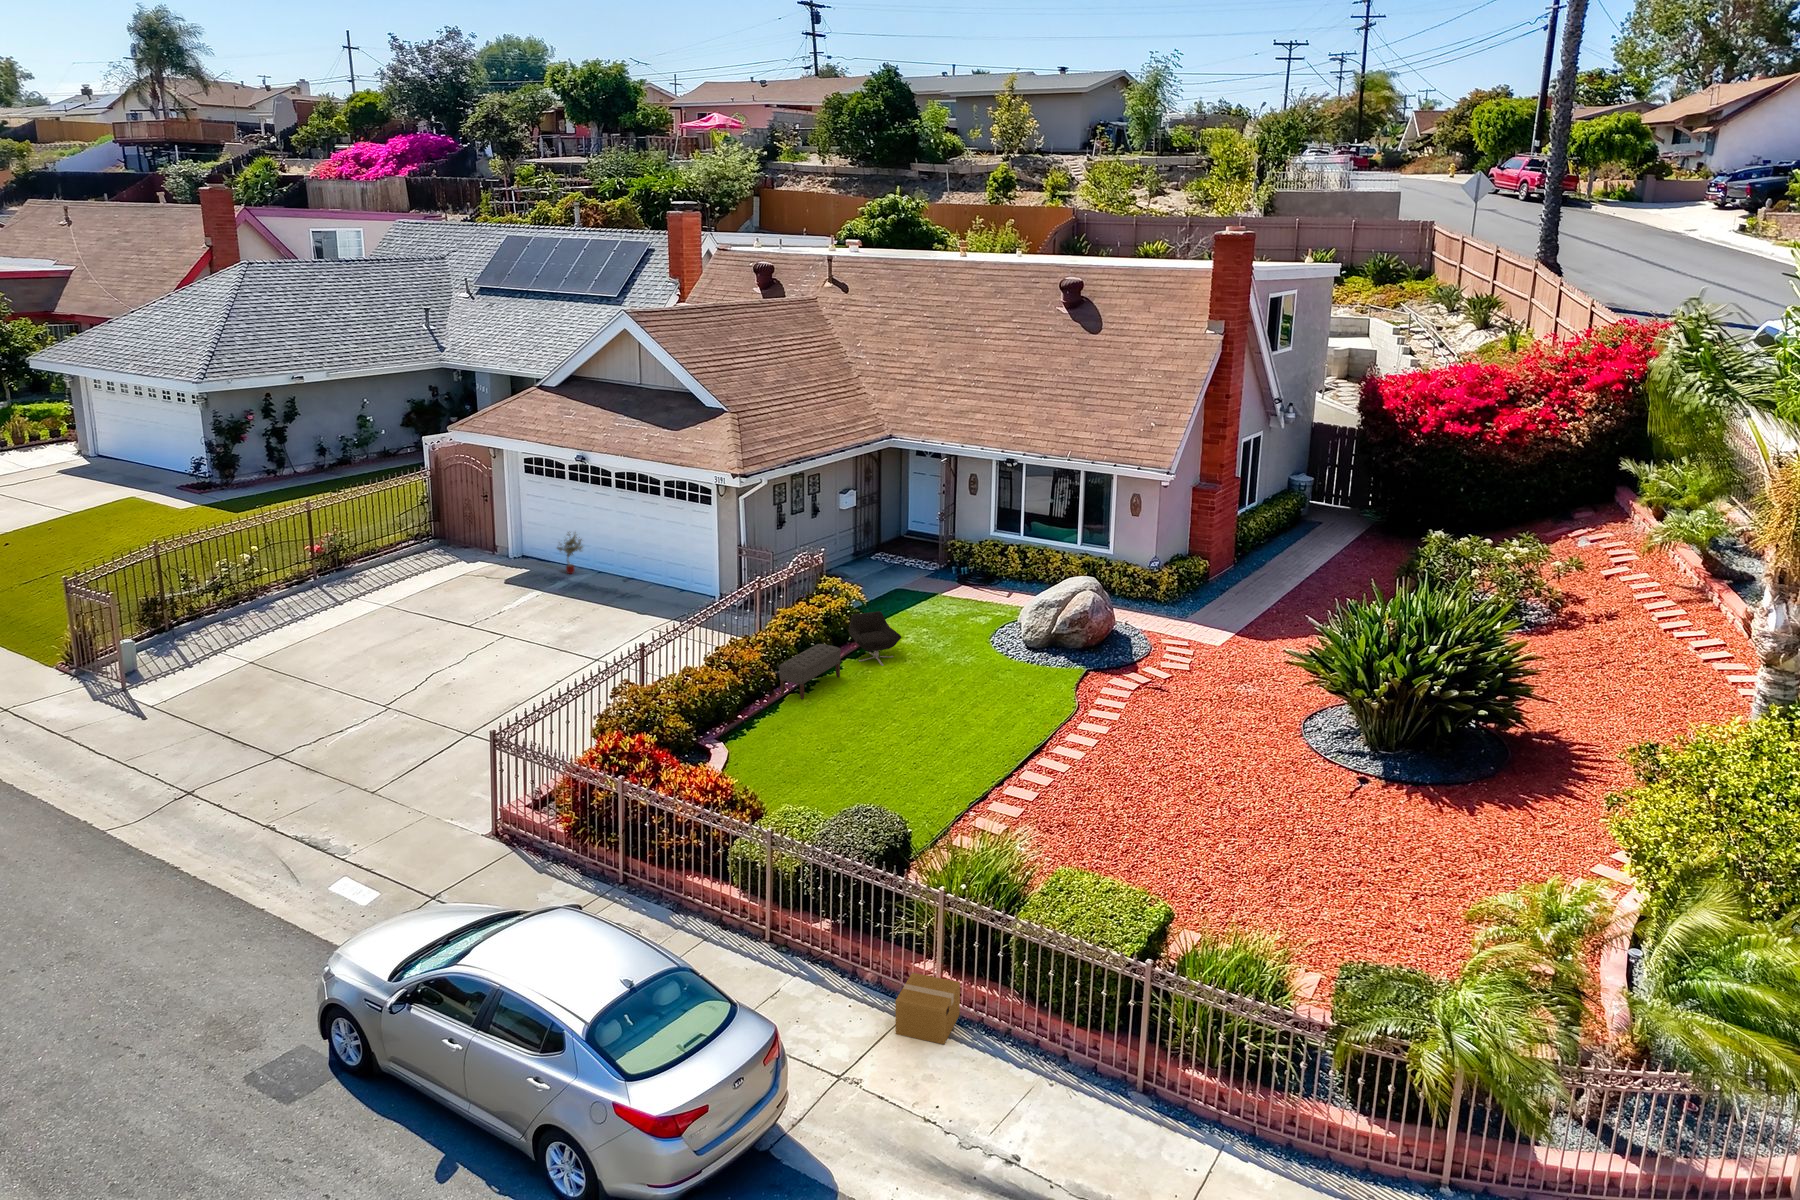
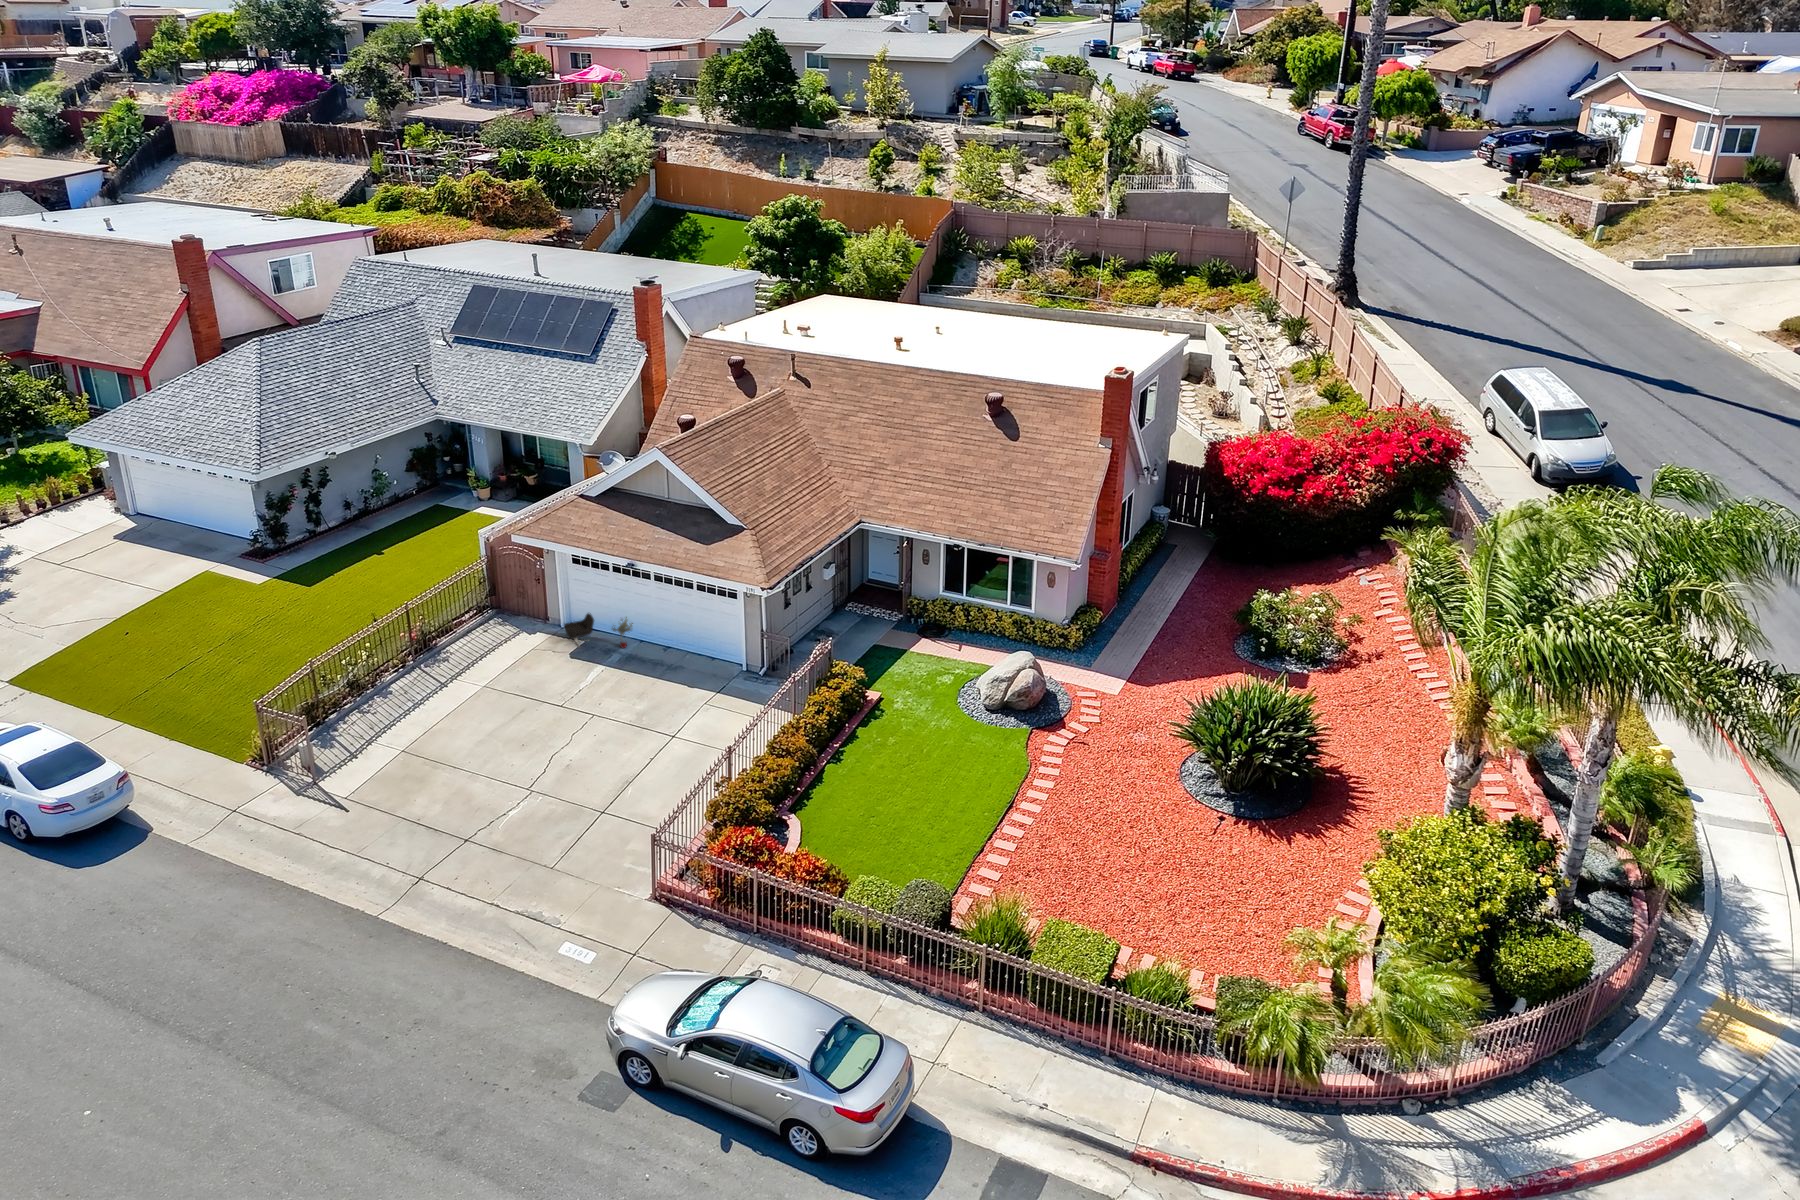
lounge chair: present [849,611,901,666] -> present [564,613,594,646]
bench: present [778,644,841,699] -> none [817,720,857,767]
cardboard box: present [895,973,960,1044] -> none [961,995,996,1038]

